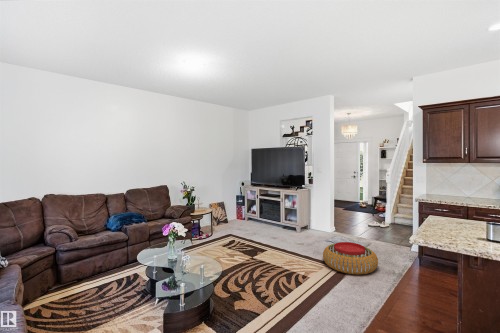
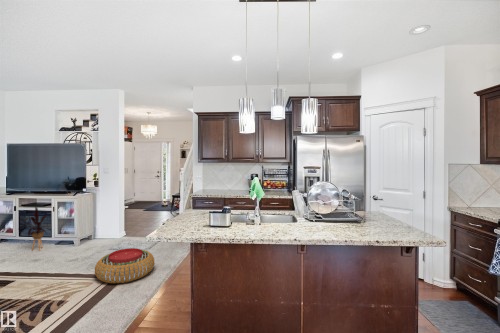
house plant: none [261,197,279,231] -> present [26,207,46,250]

